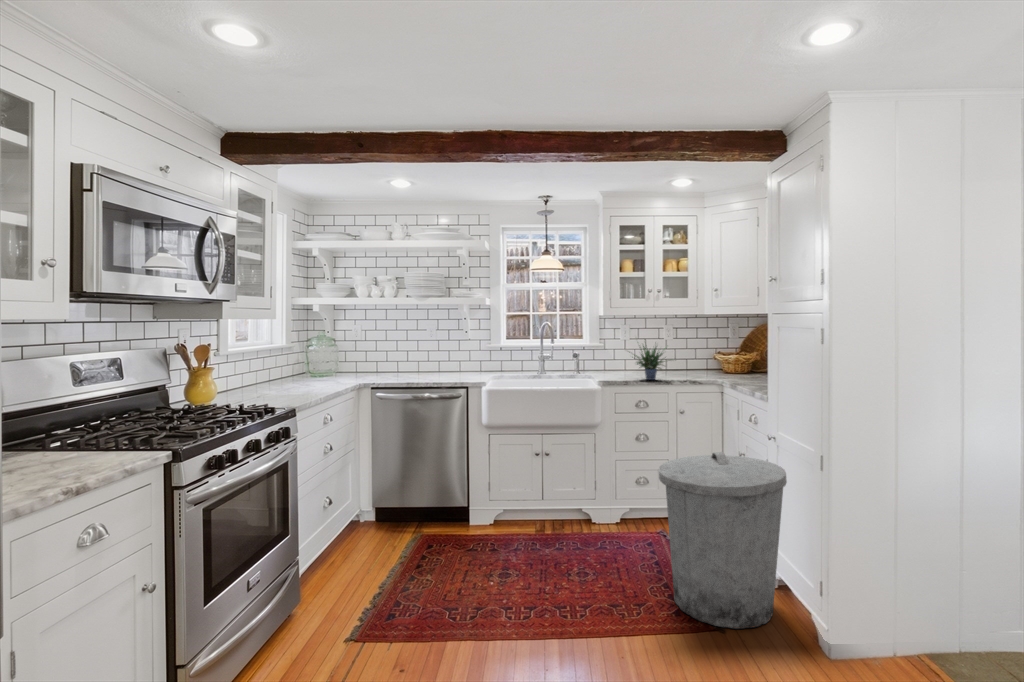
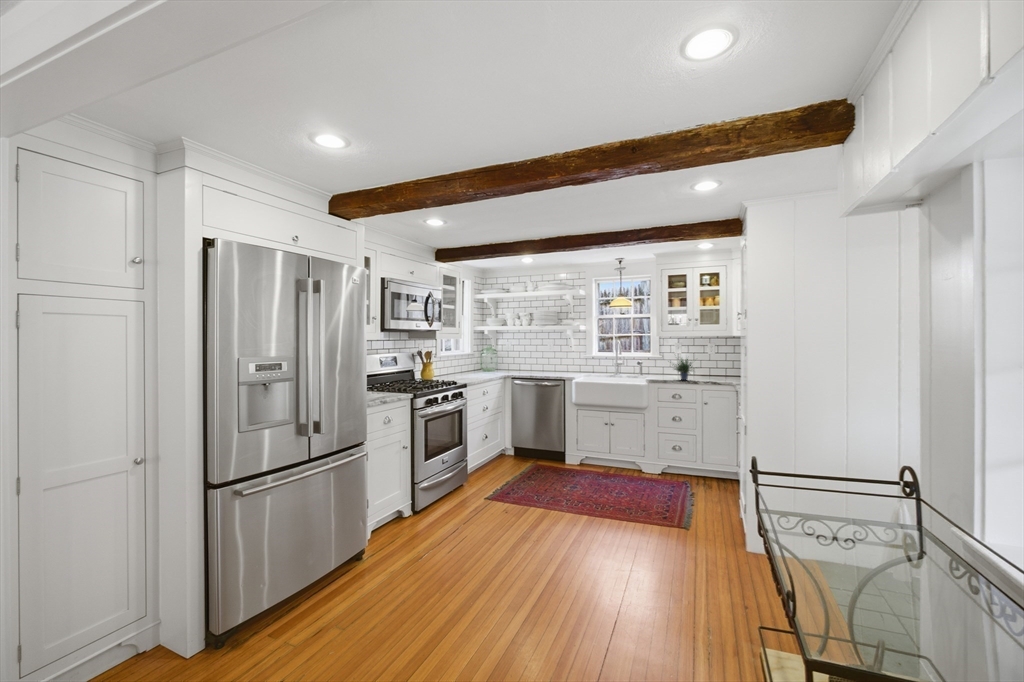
trash can: present [659,452,787,629] -> none [658,420,734,522]

